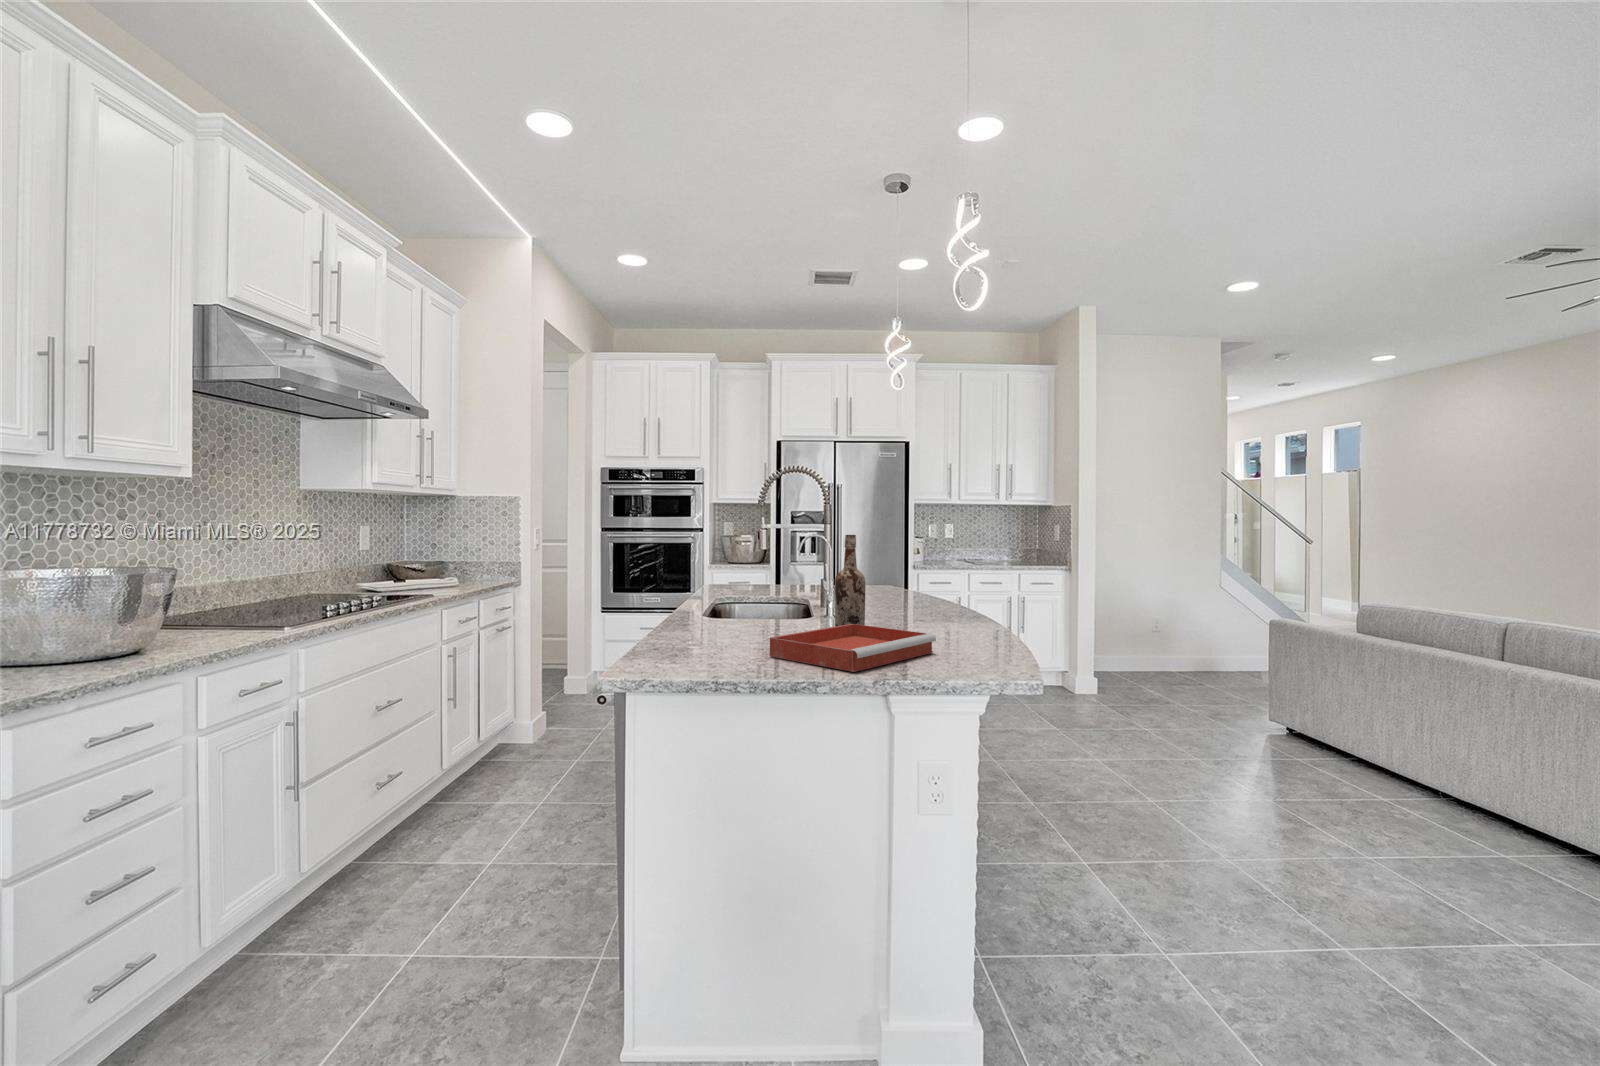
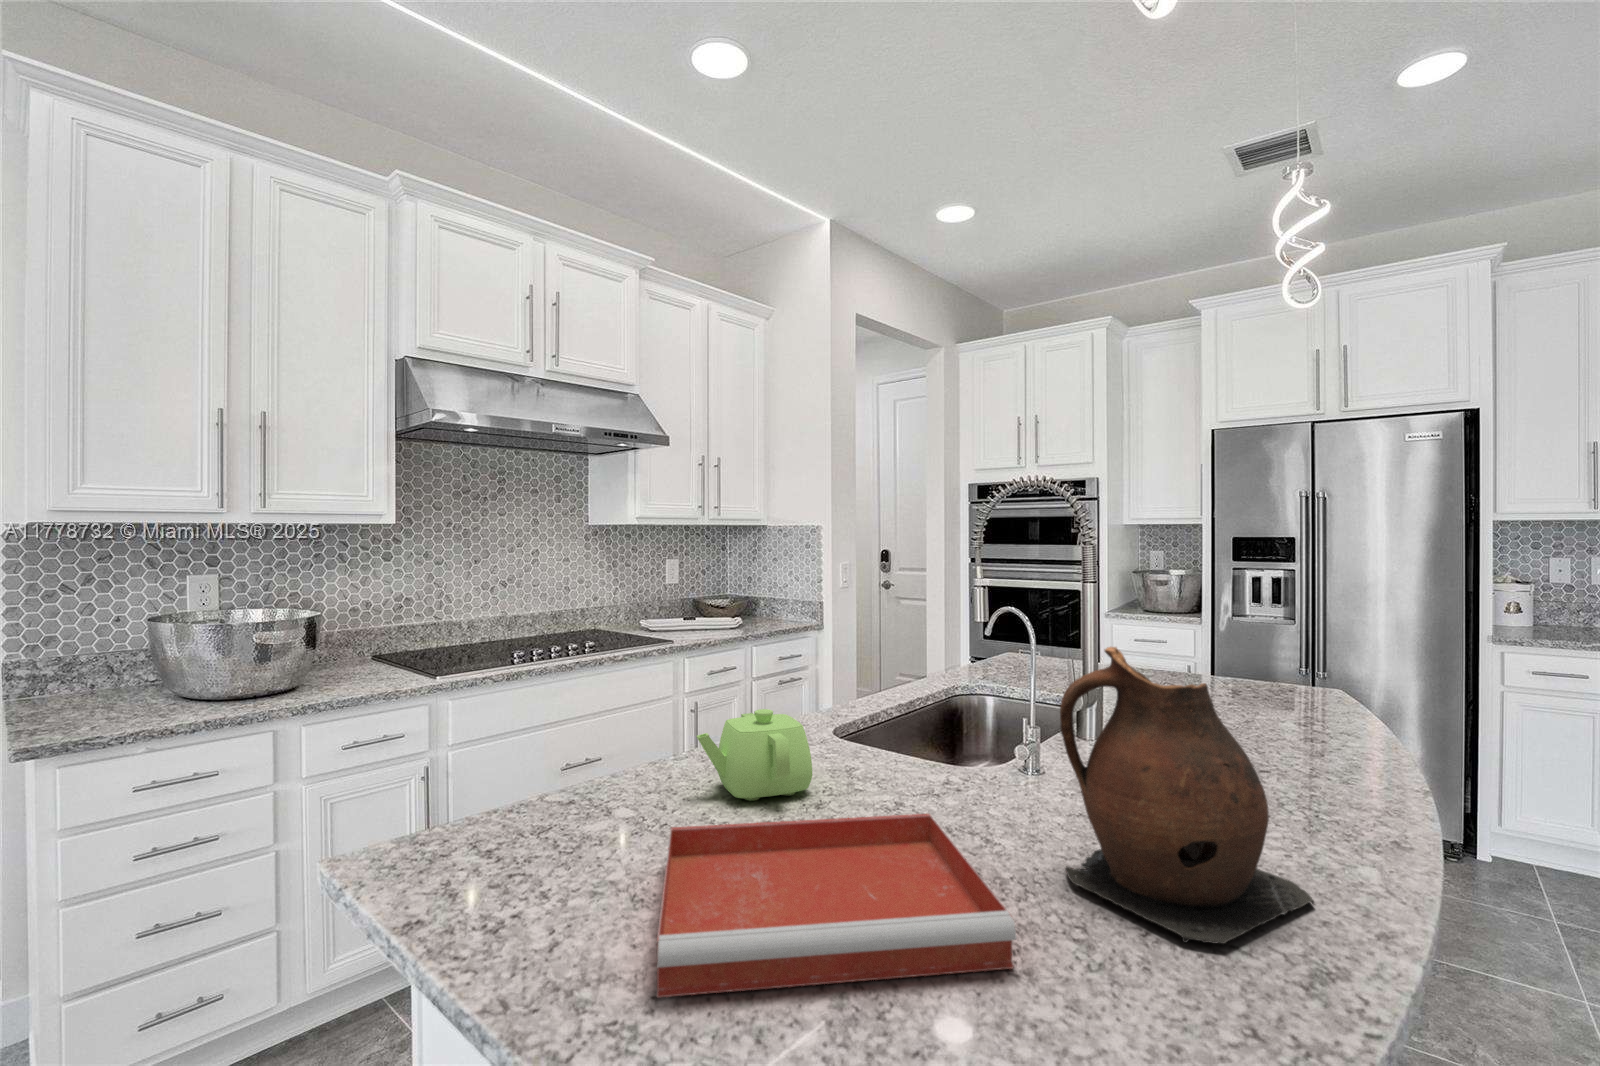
wine bottle: present [835,535,866,626] -> none [947,612,1011,829]
ceramic pitcher: none [903,544,981,642] -> present [1060,647,1314,944]
teapot: none [711,593,771,640] -> present [697,709,812,801]

